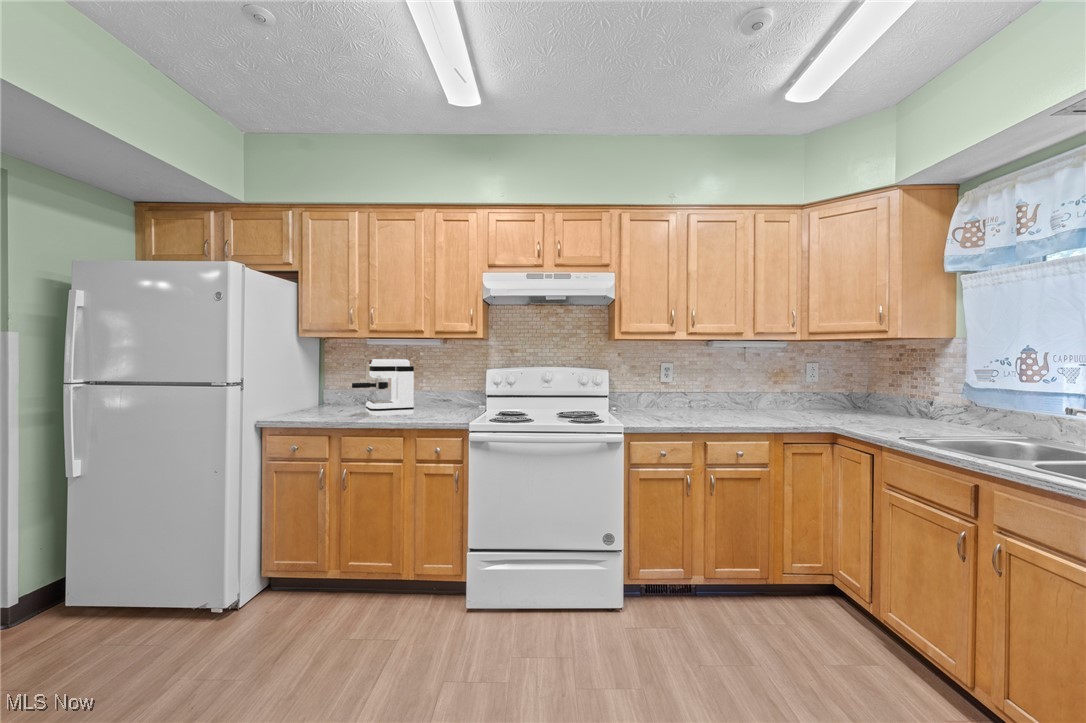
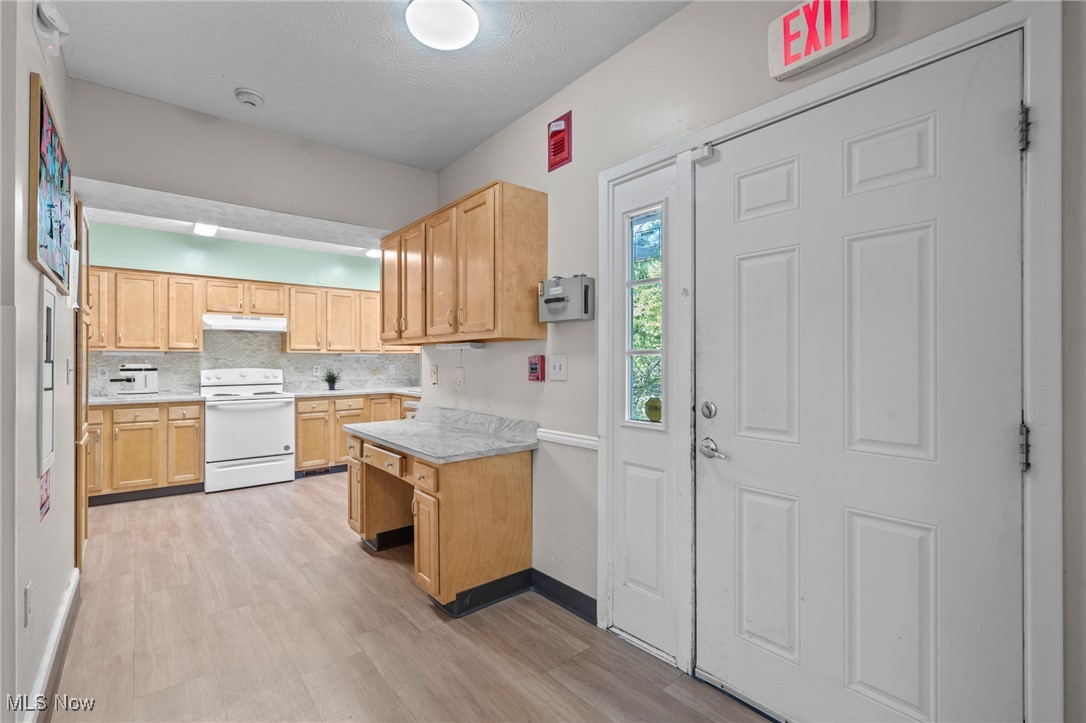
potted plant: none [671,362,719,414] -> present [322,369,340,390]

